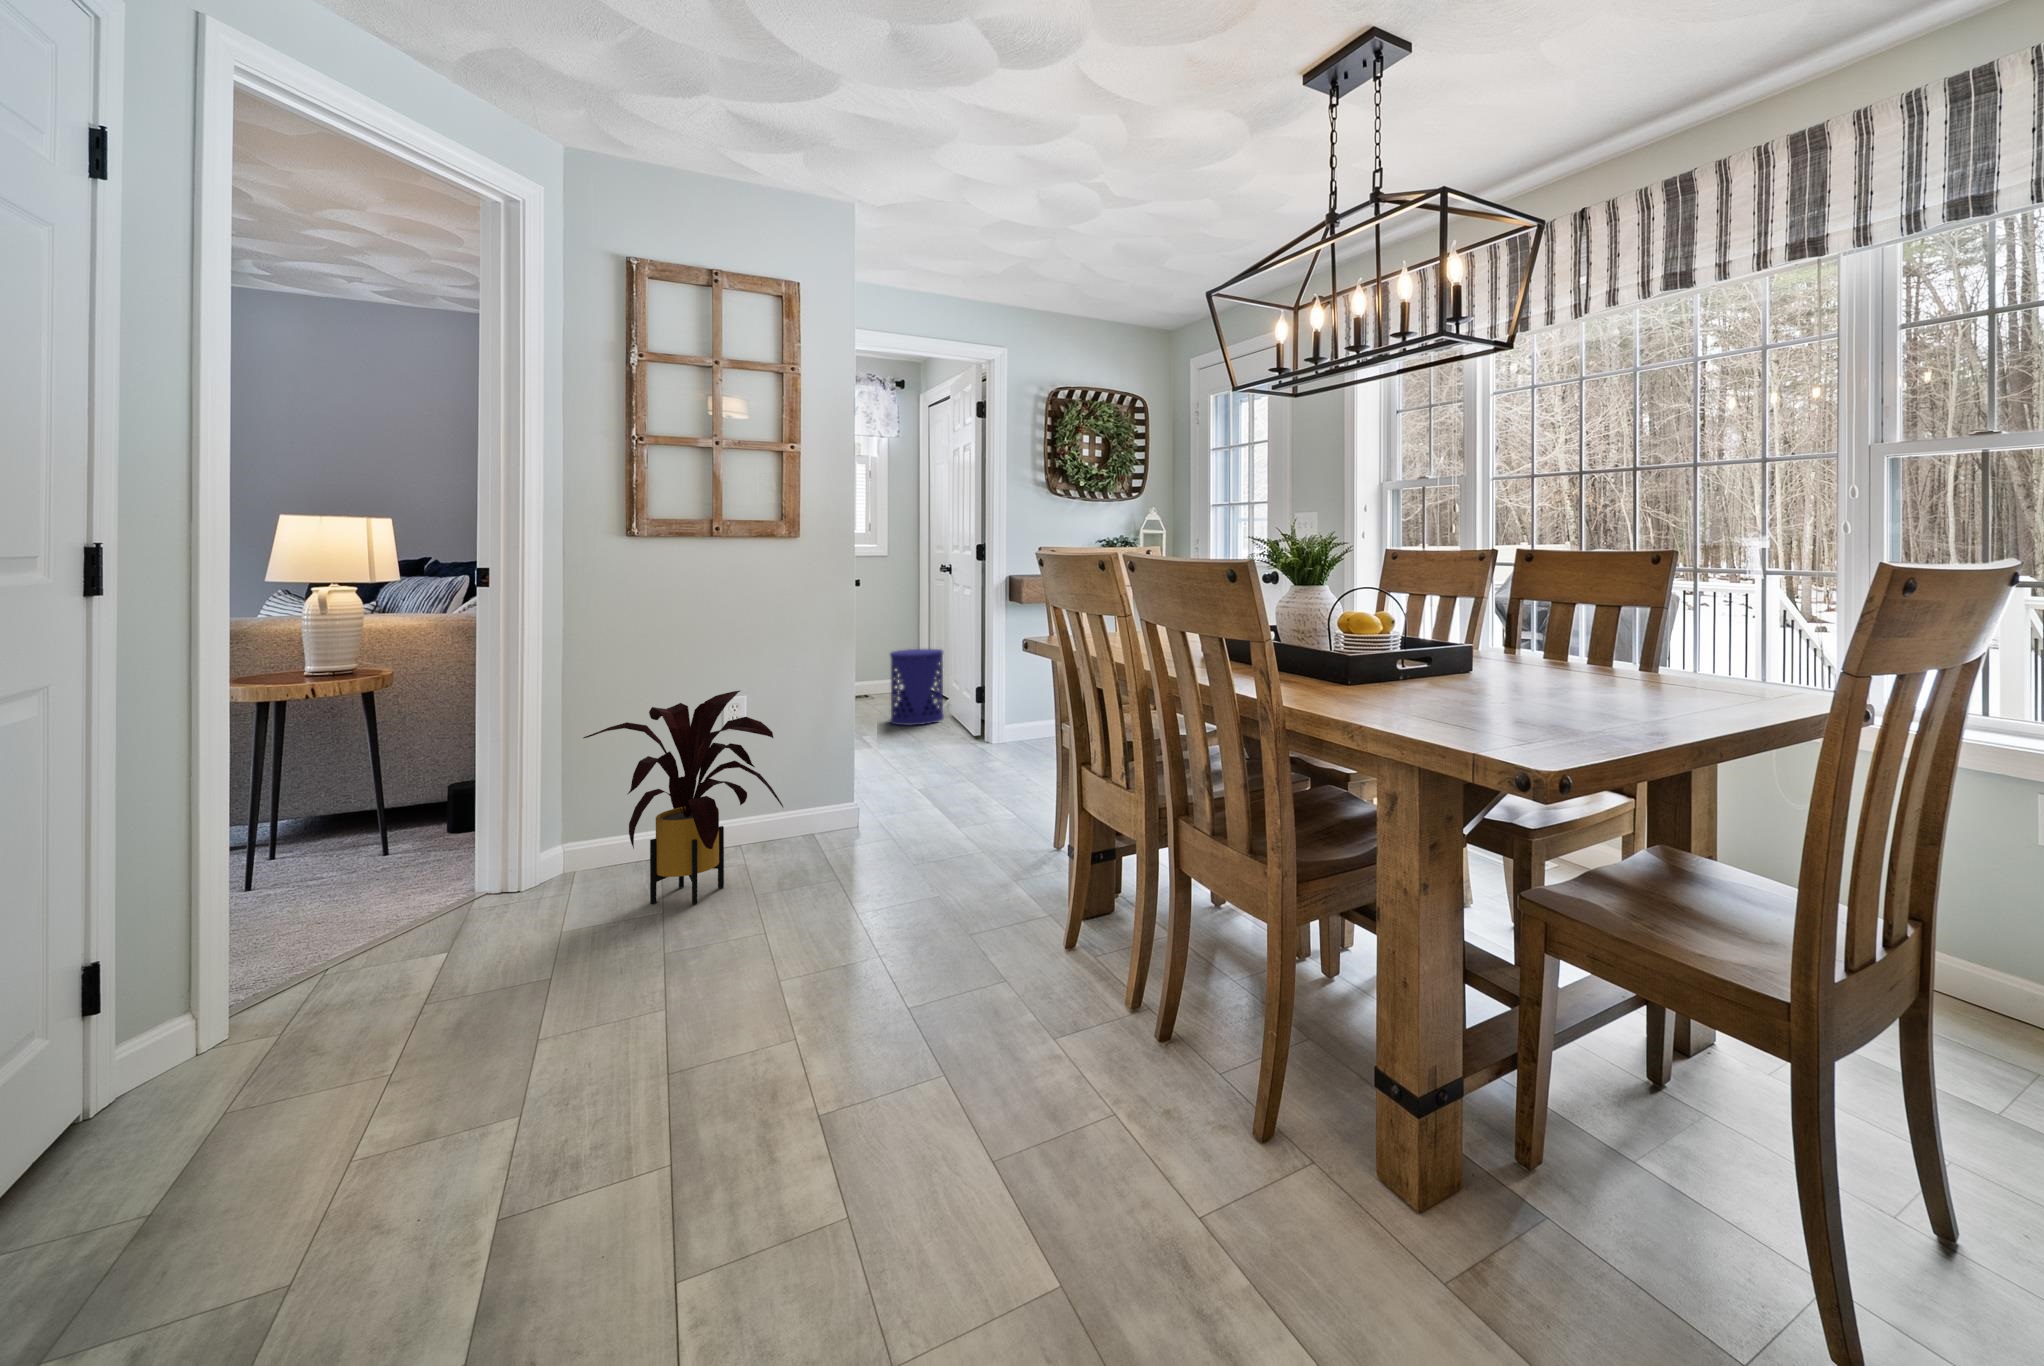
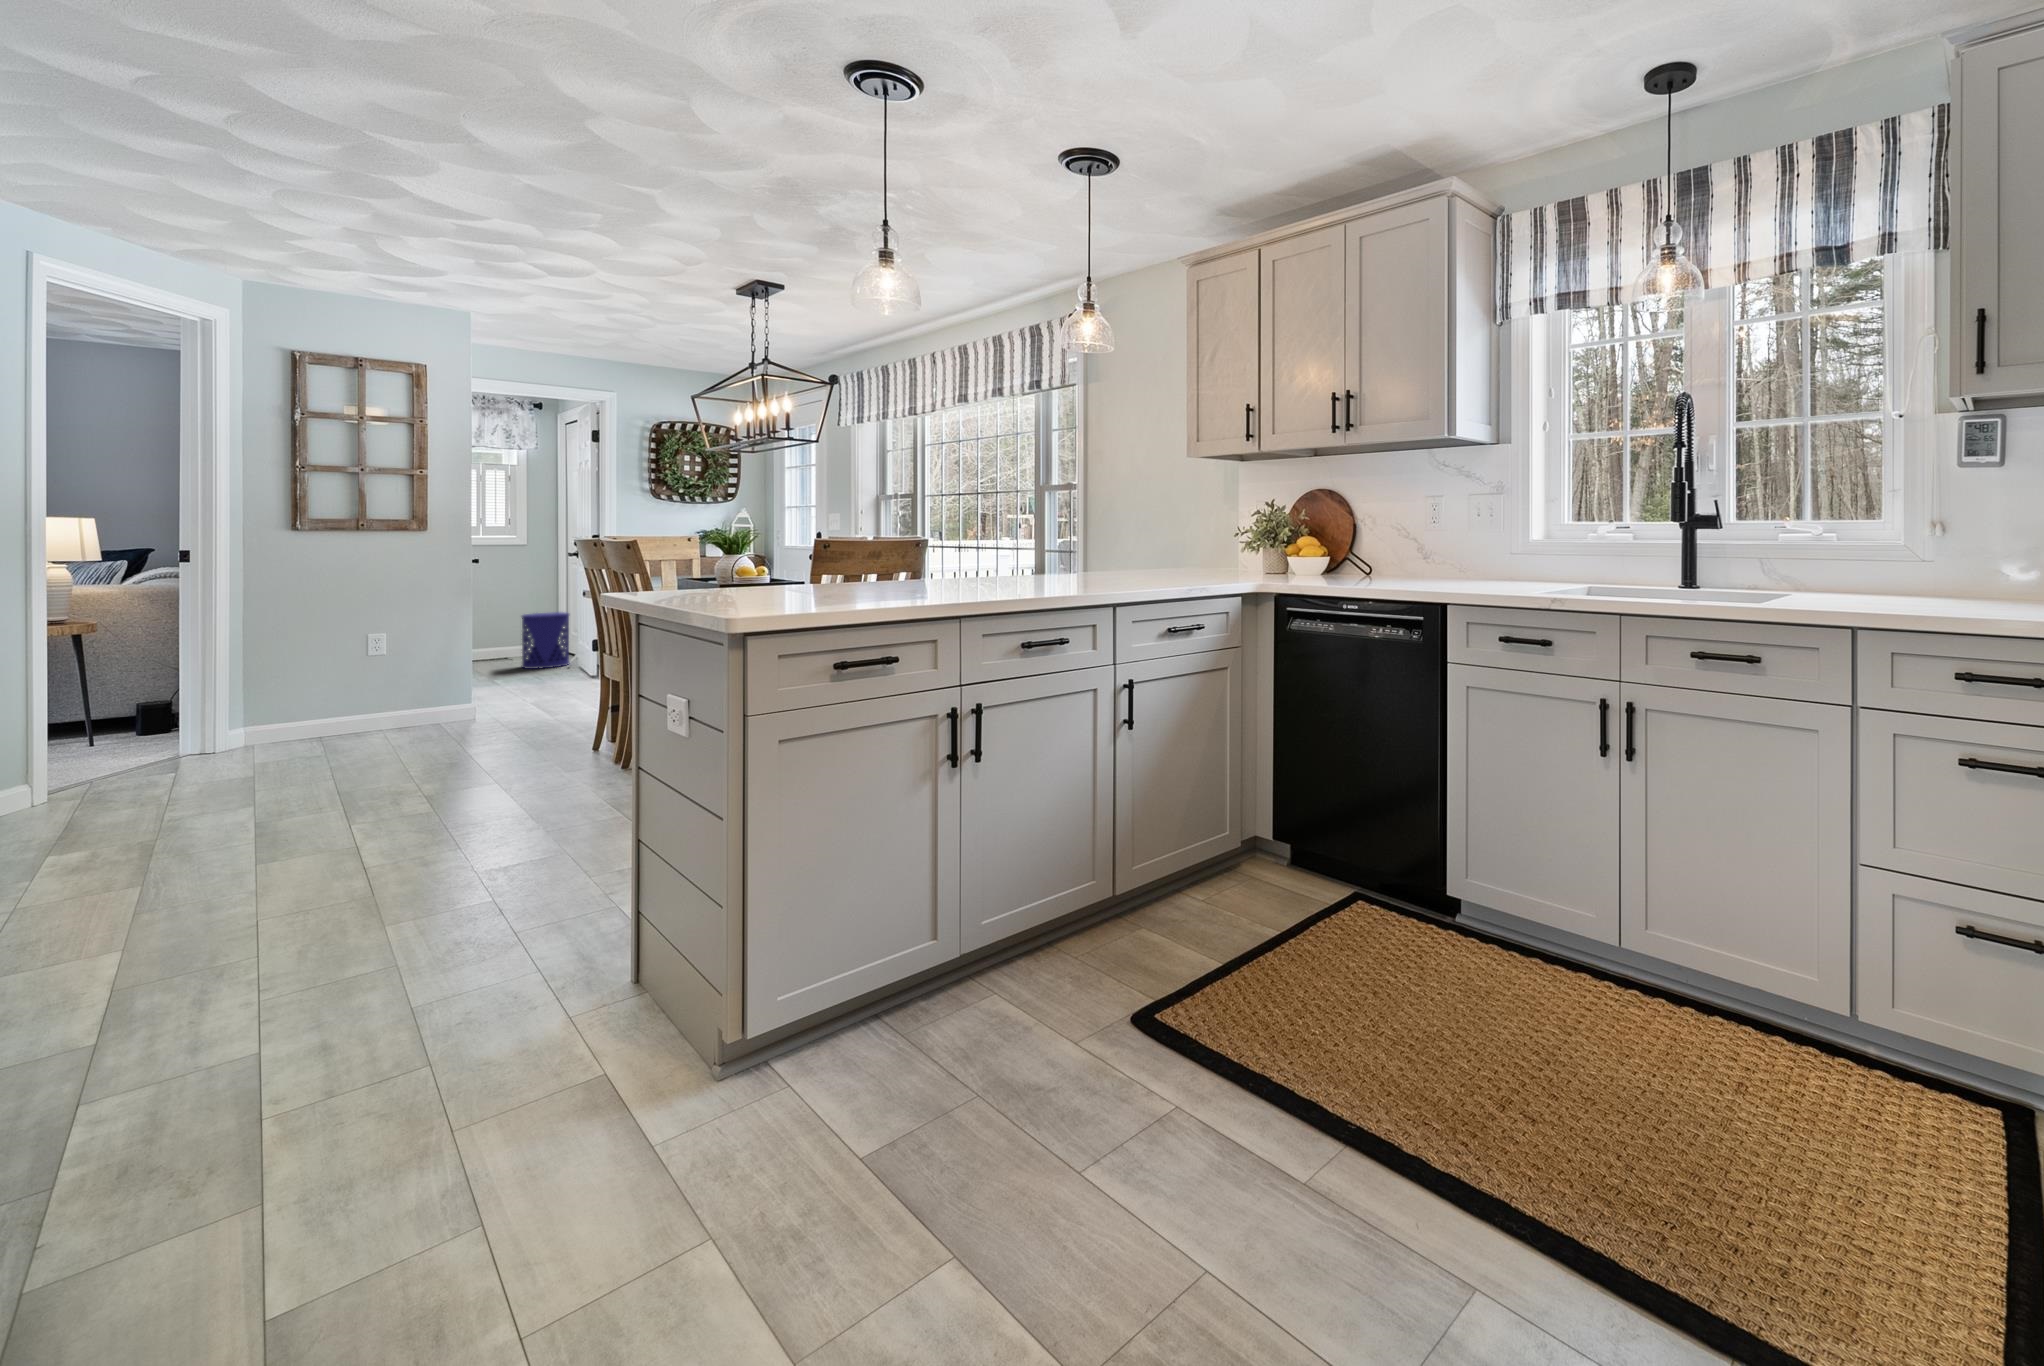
house plant: present [583,691,783,904] -> none [263,625,409,748]

